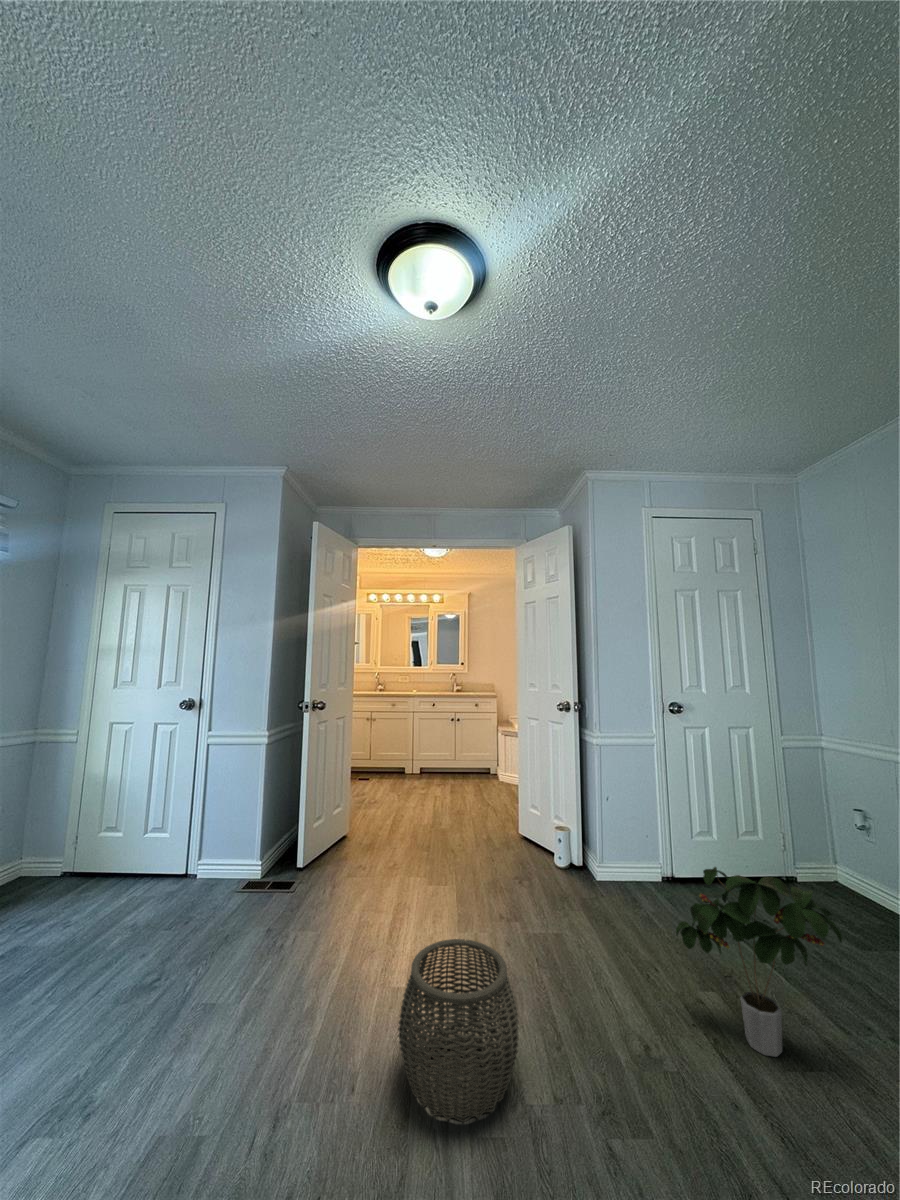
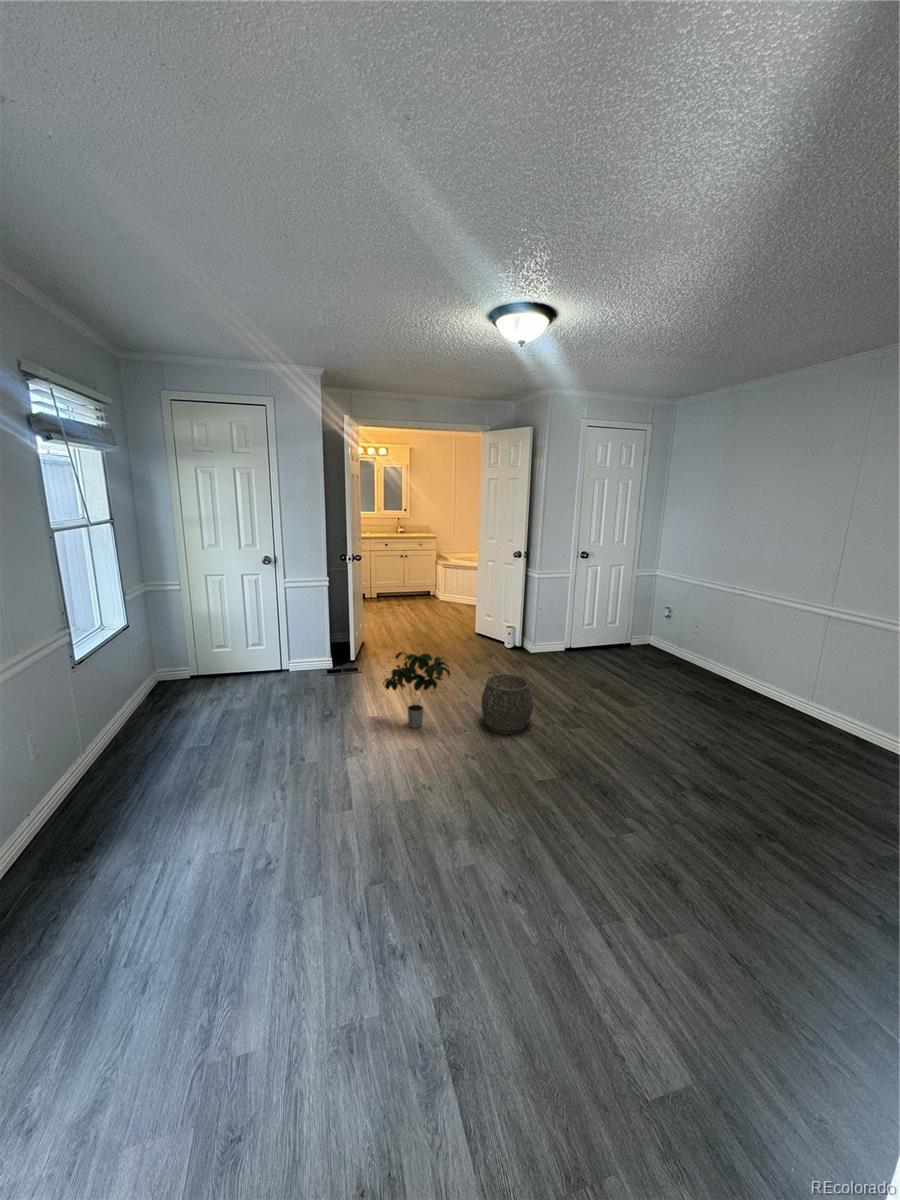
potted plant: present [676,867,842,1057] -> present [383,652,450,728]

